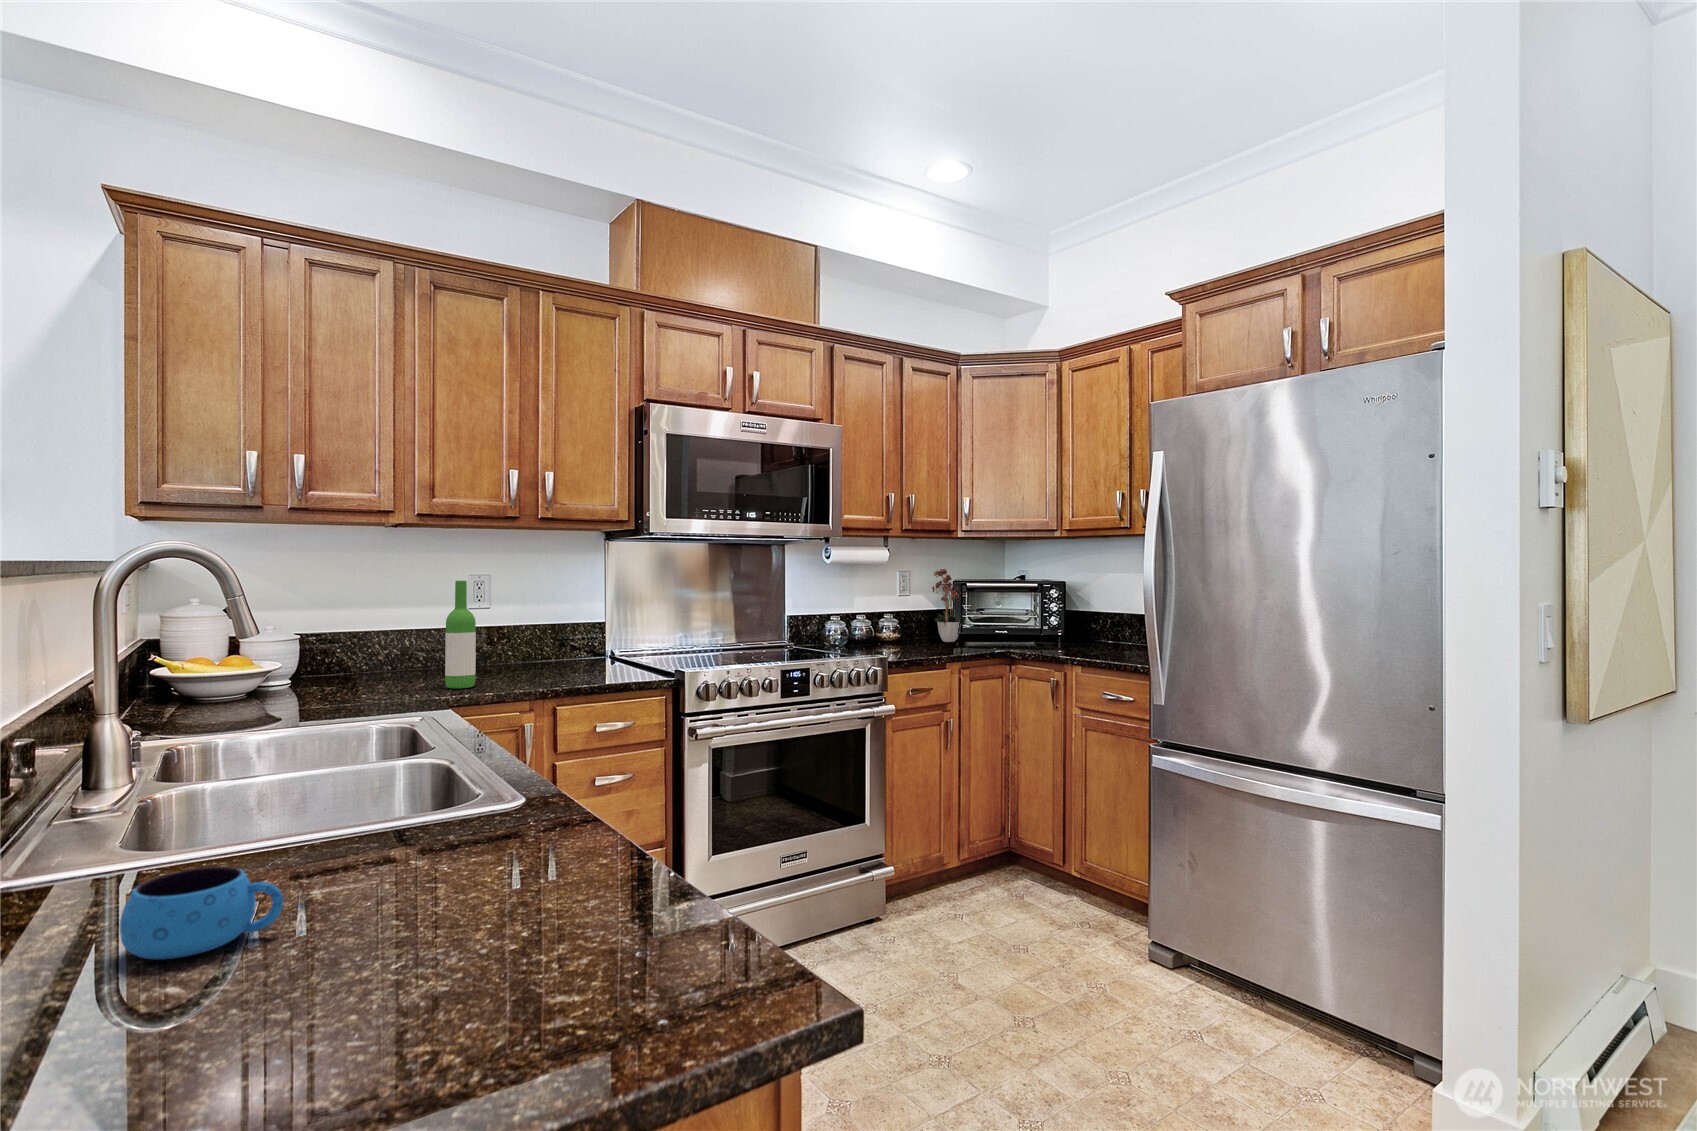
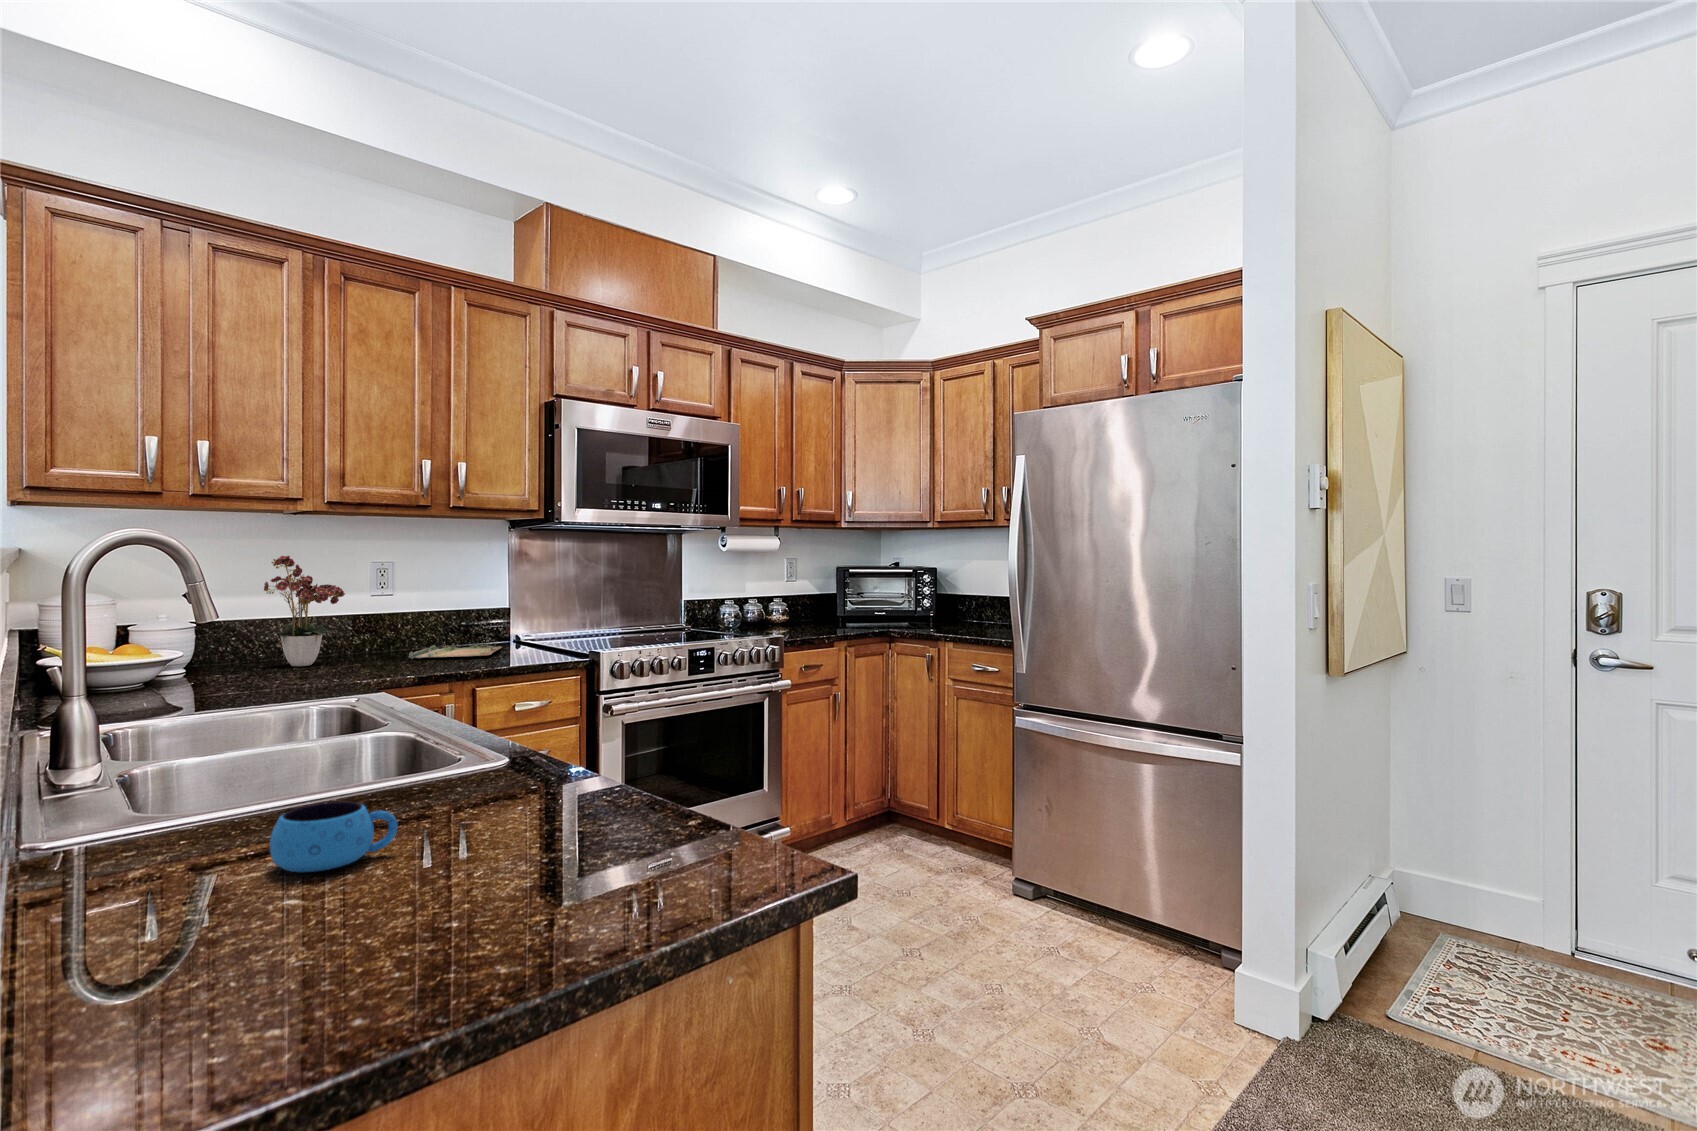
flower arrangement: present [932,569,965,642] -> present [264,556,345,666]
wine bottle: present [445,580,476,689] -> none [367,568,397,672]
tray: none [495,653,595,675] -> present [408,640,502,659]

